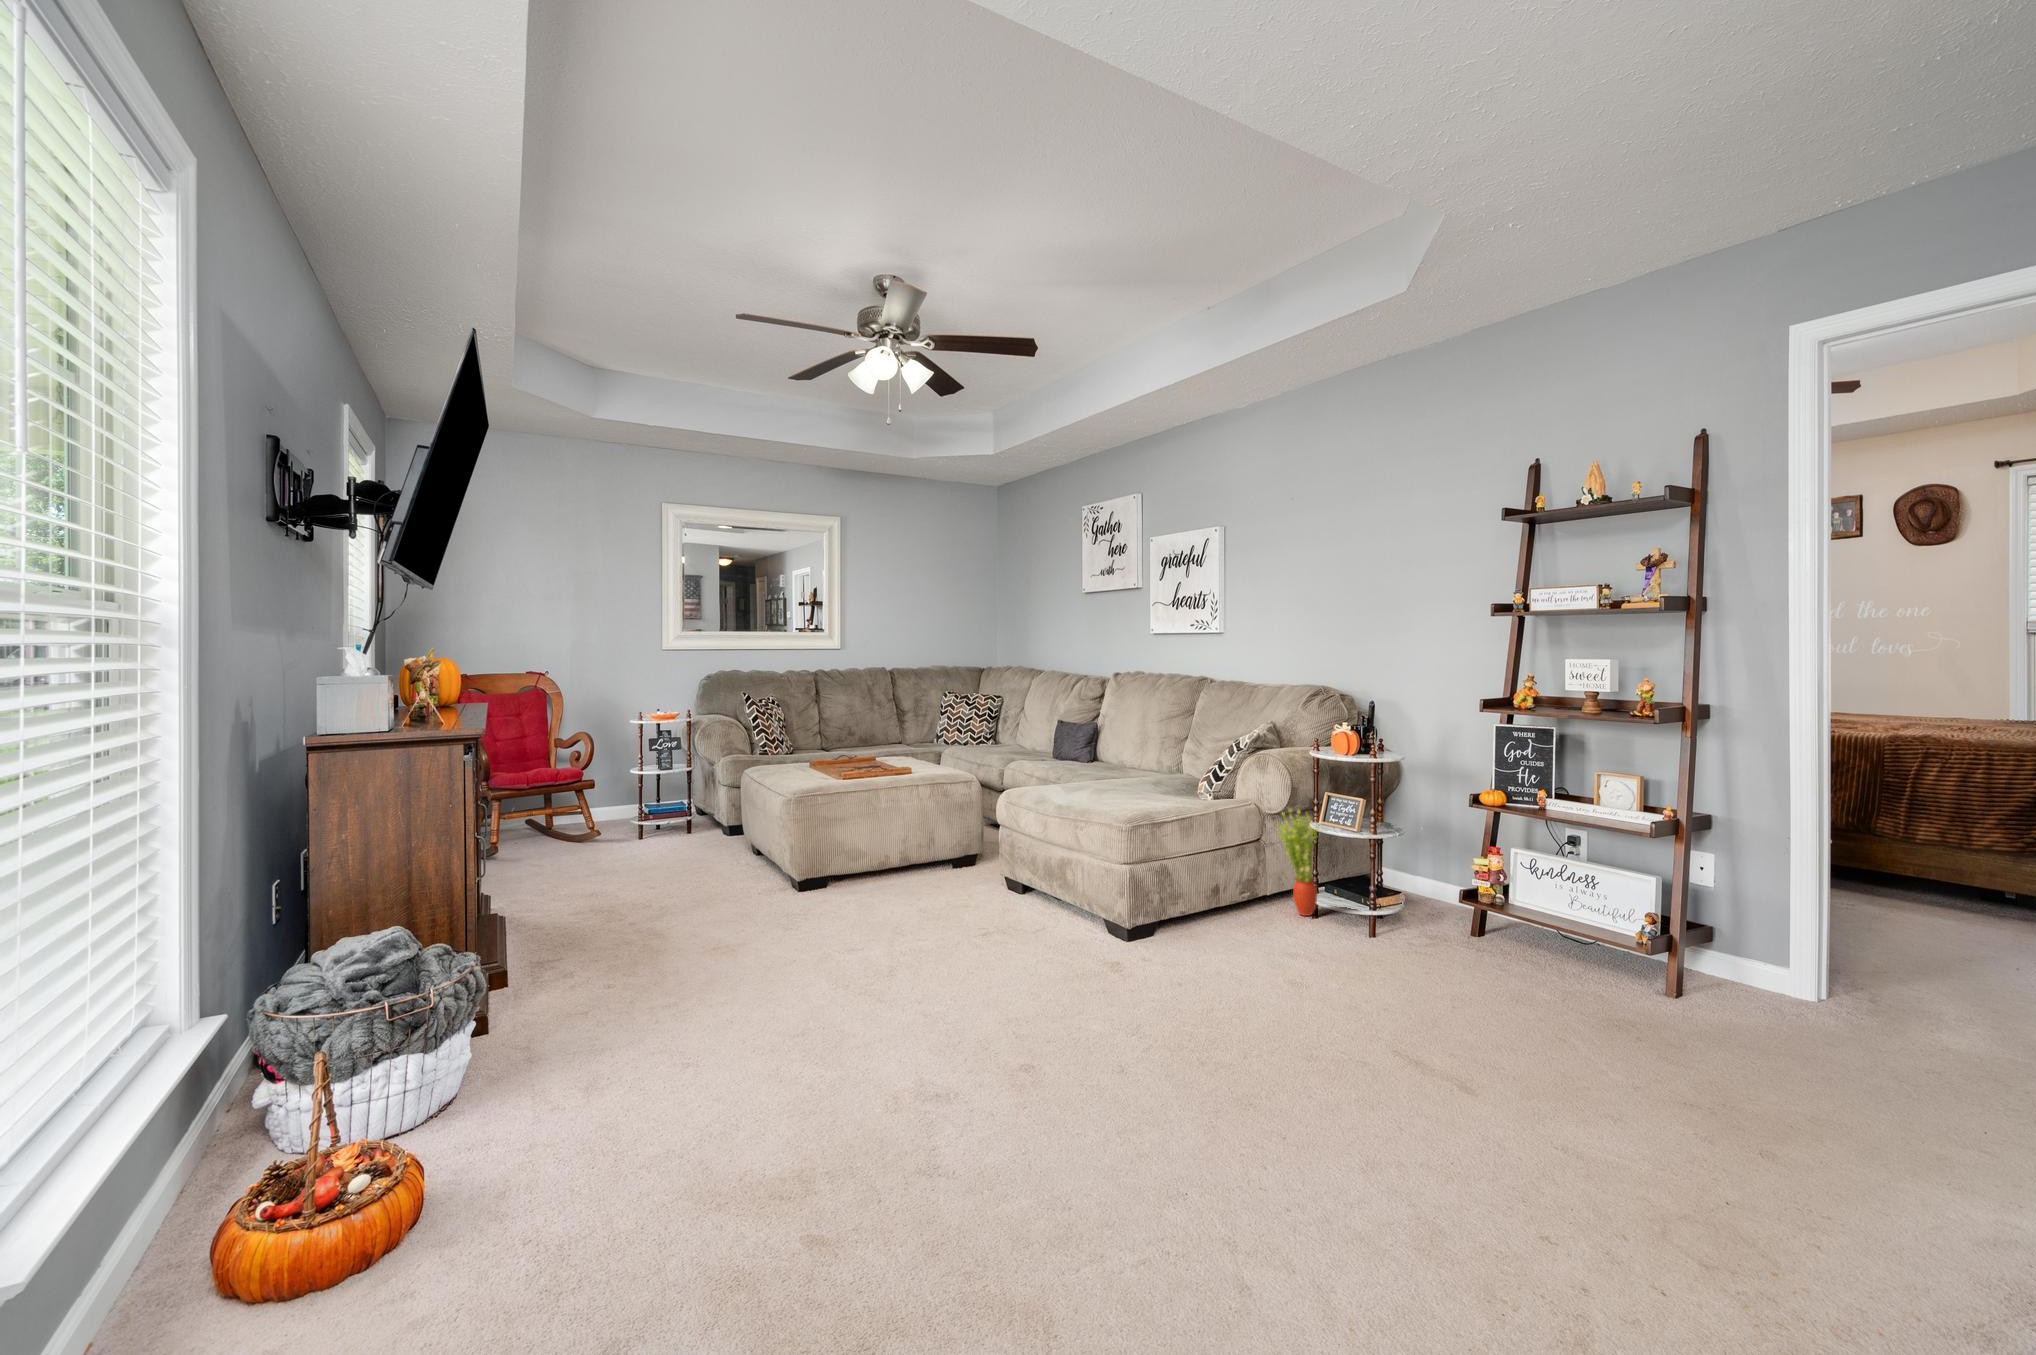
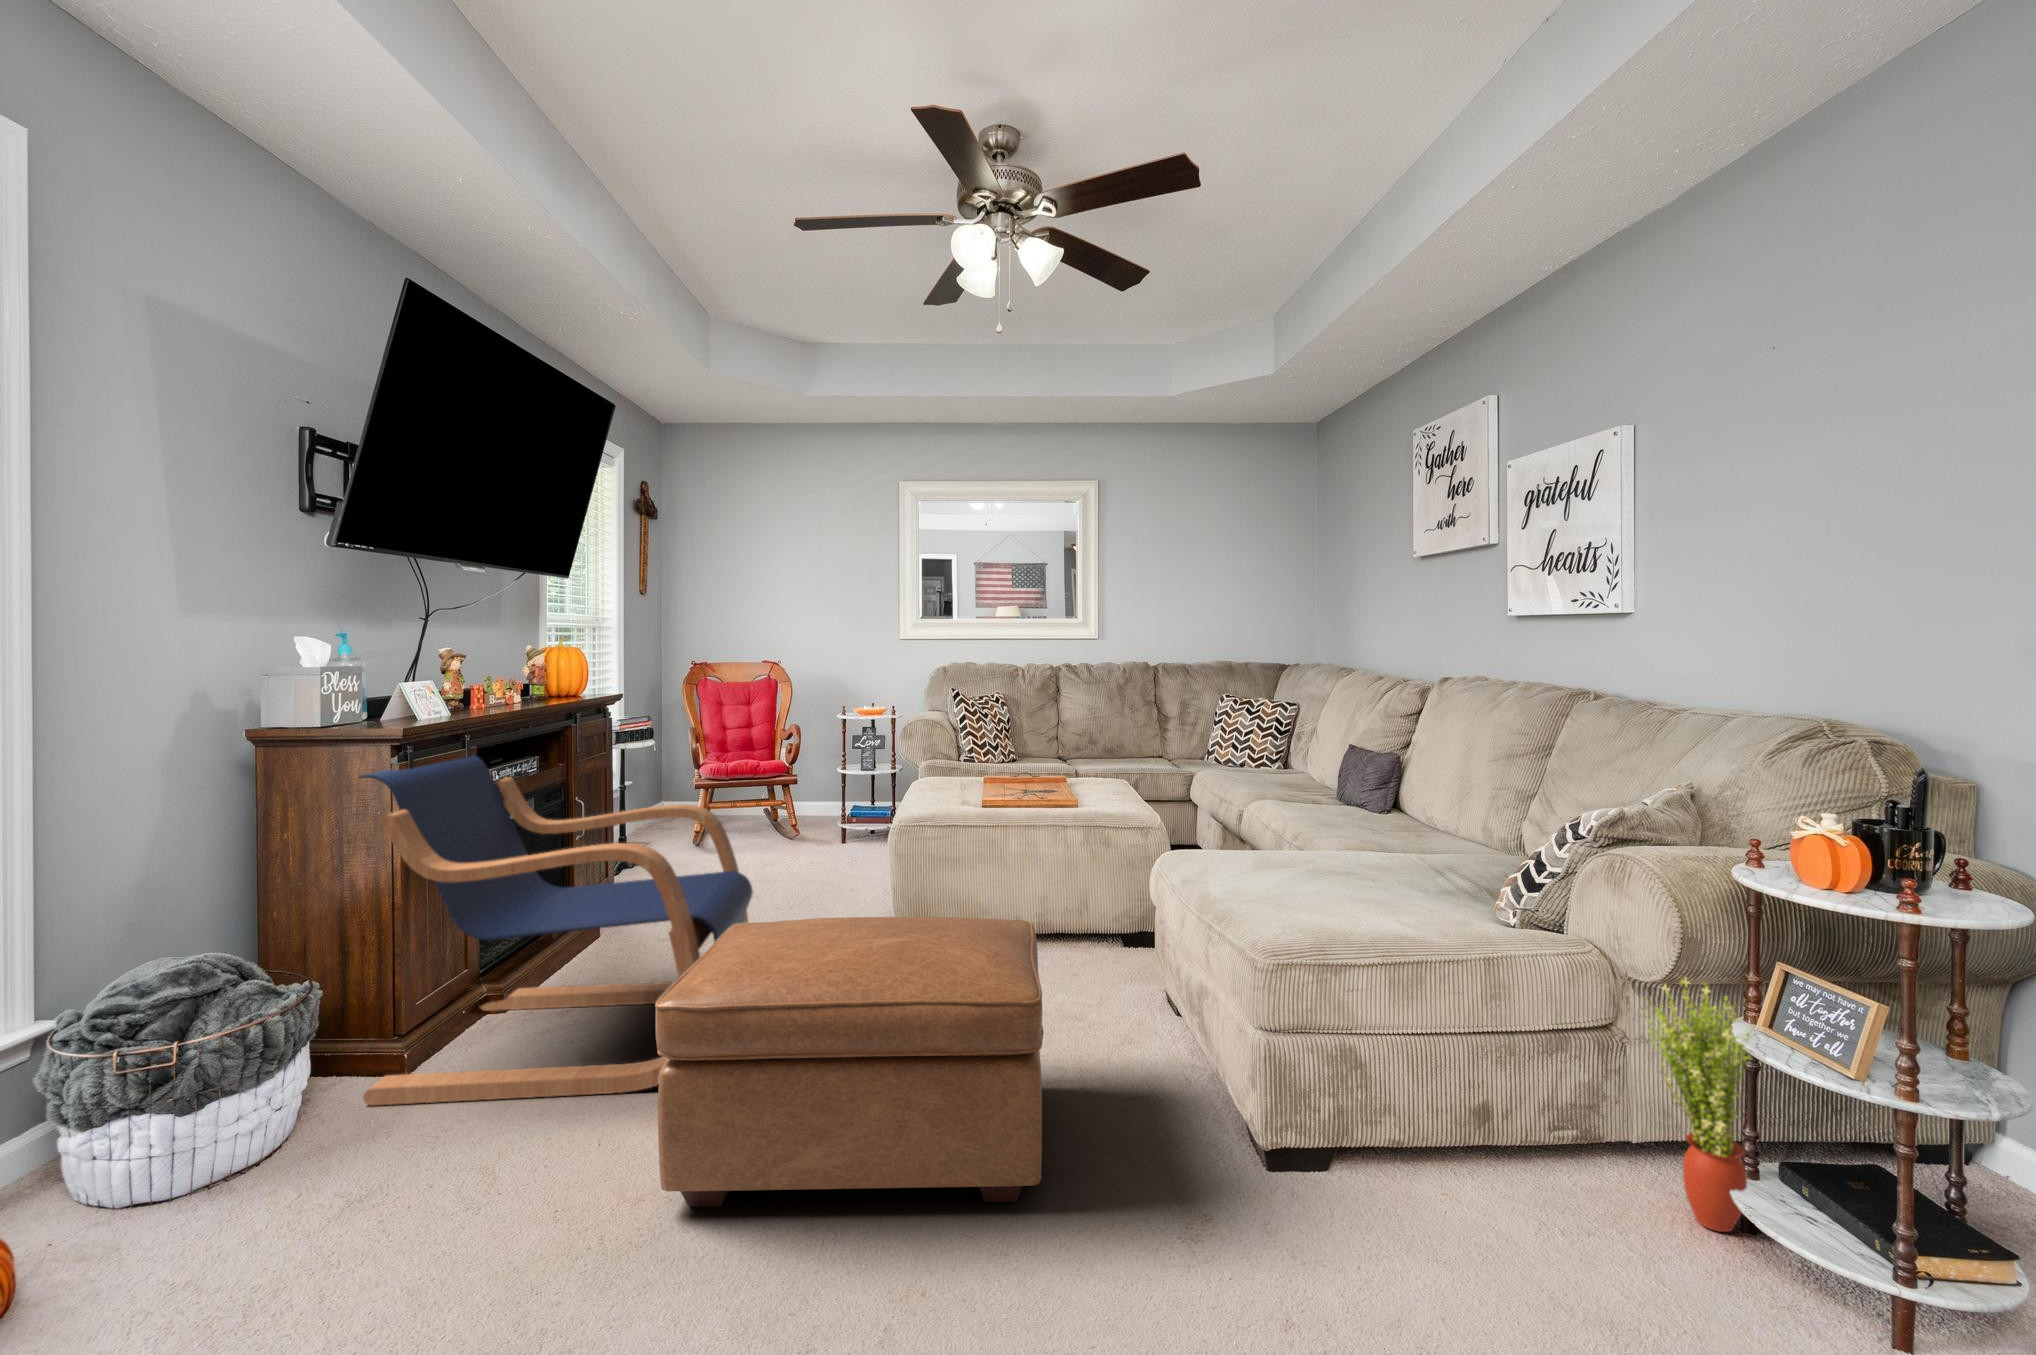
lounge chair: none [513,760,777,1004] -> present [359,755,753,1106]
ottoman: none [798,828,1034,994] -> present [655,917,1044,1207]

